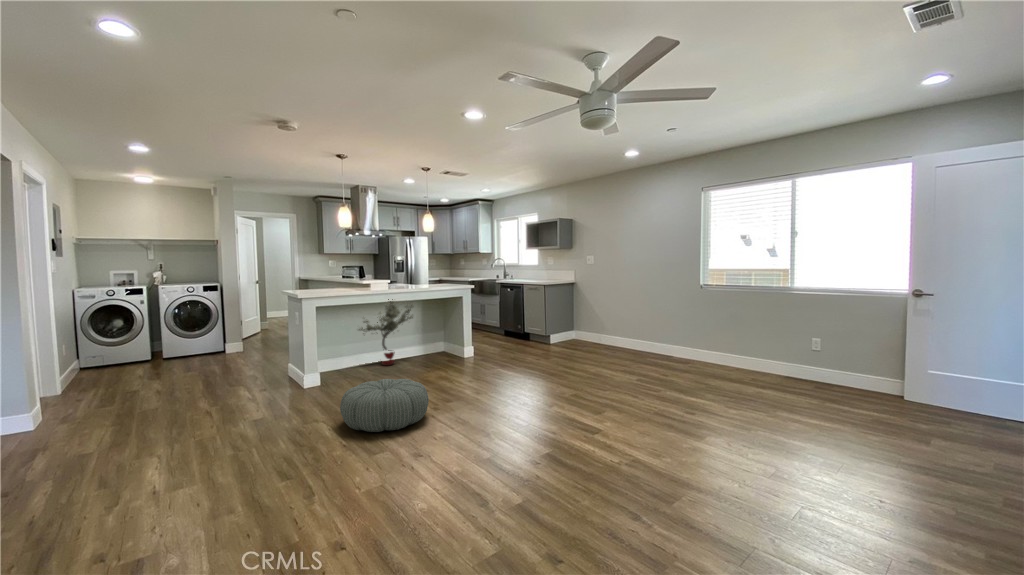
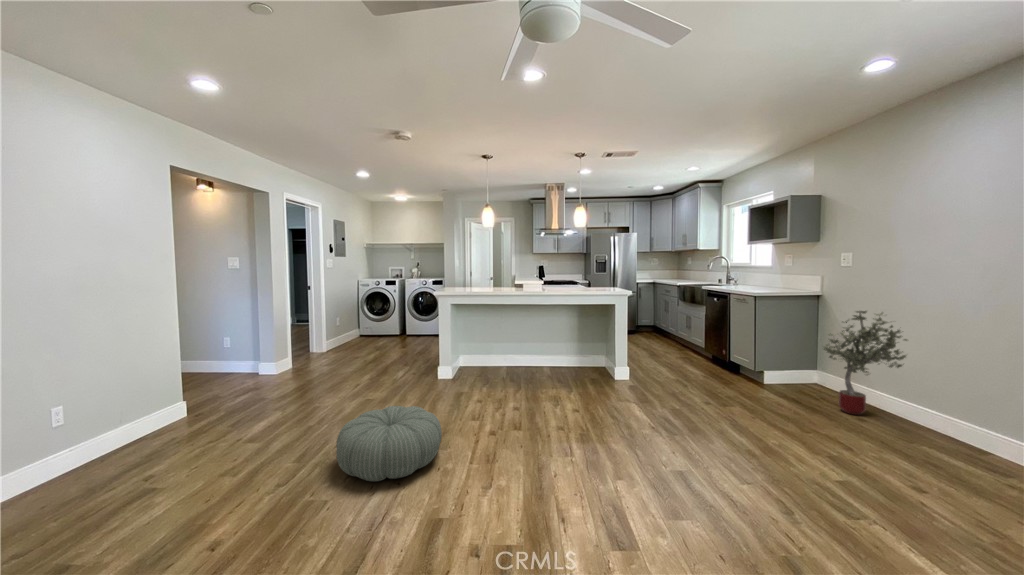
potted tree: present [359,299,413,366] -> present [824,311,907,415]

